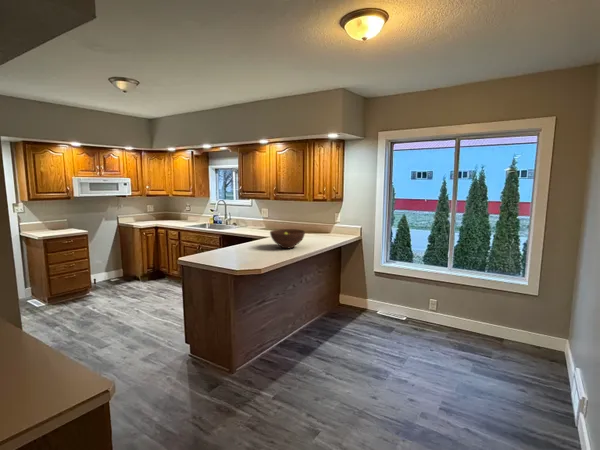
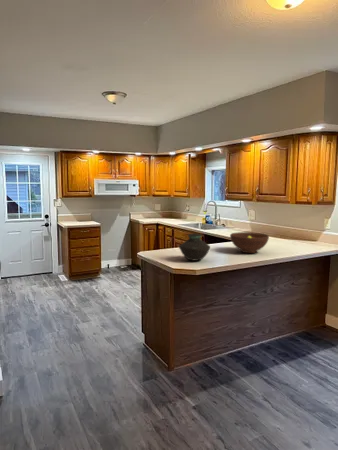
vase: none [234,234,264,260] -> present [179,233,210,261]

